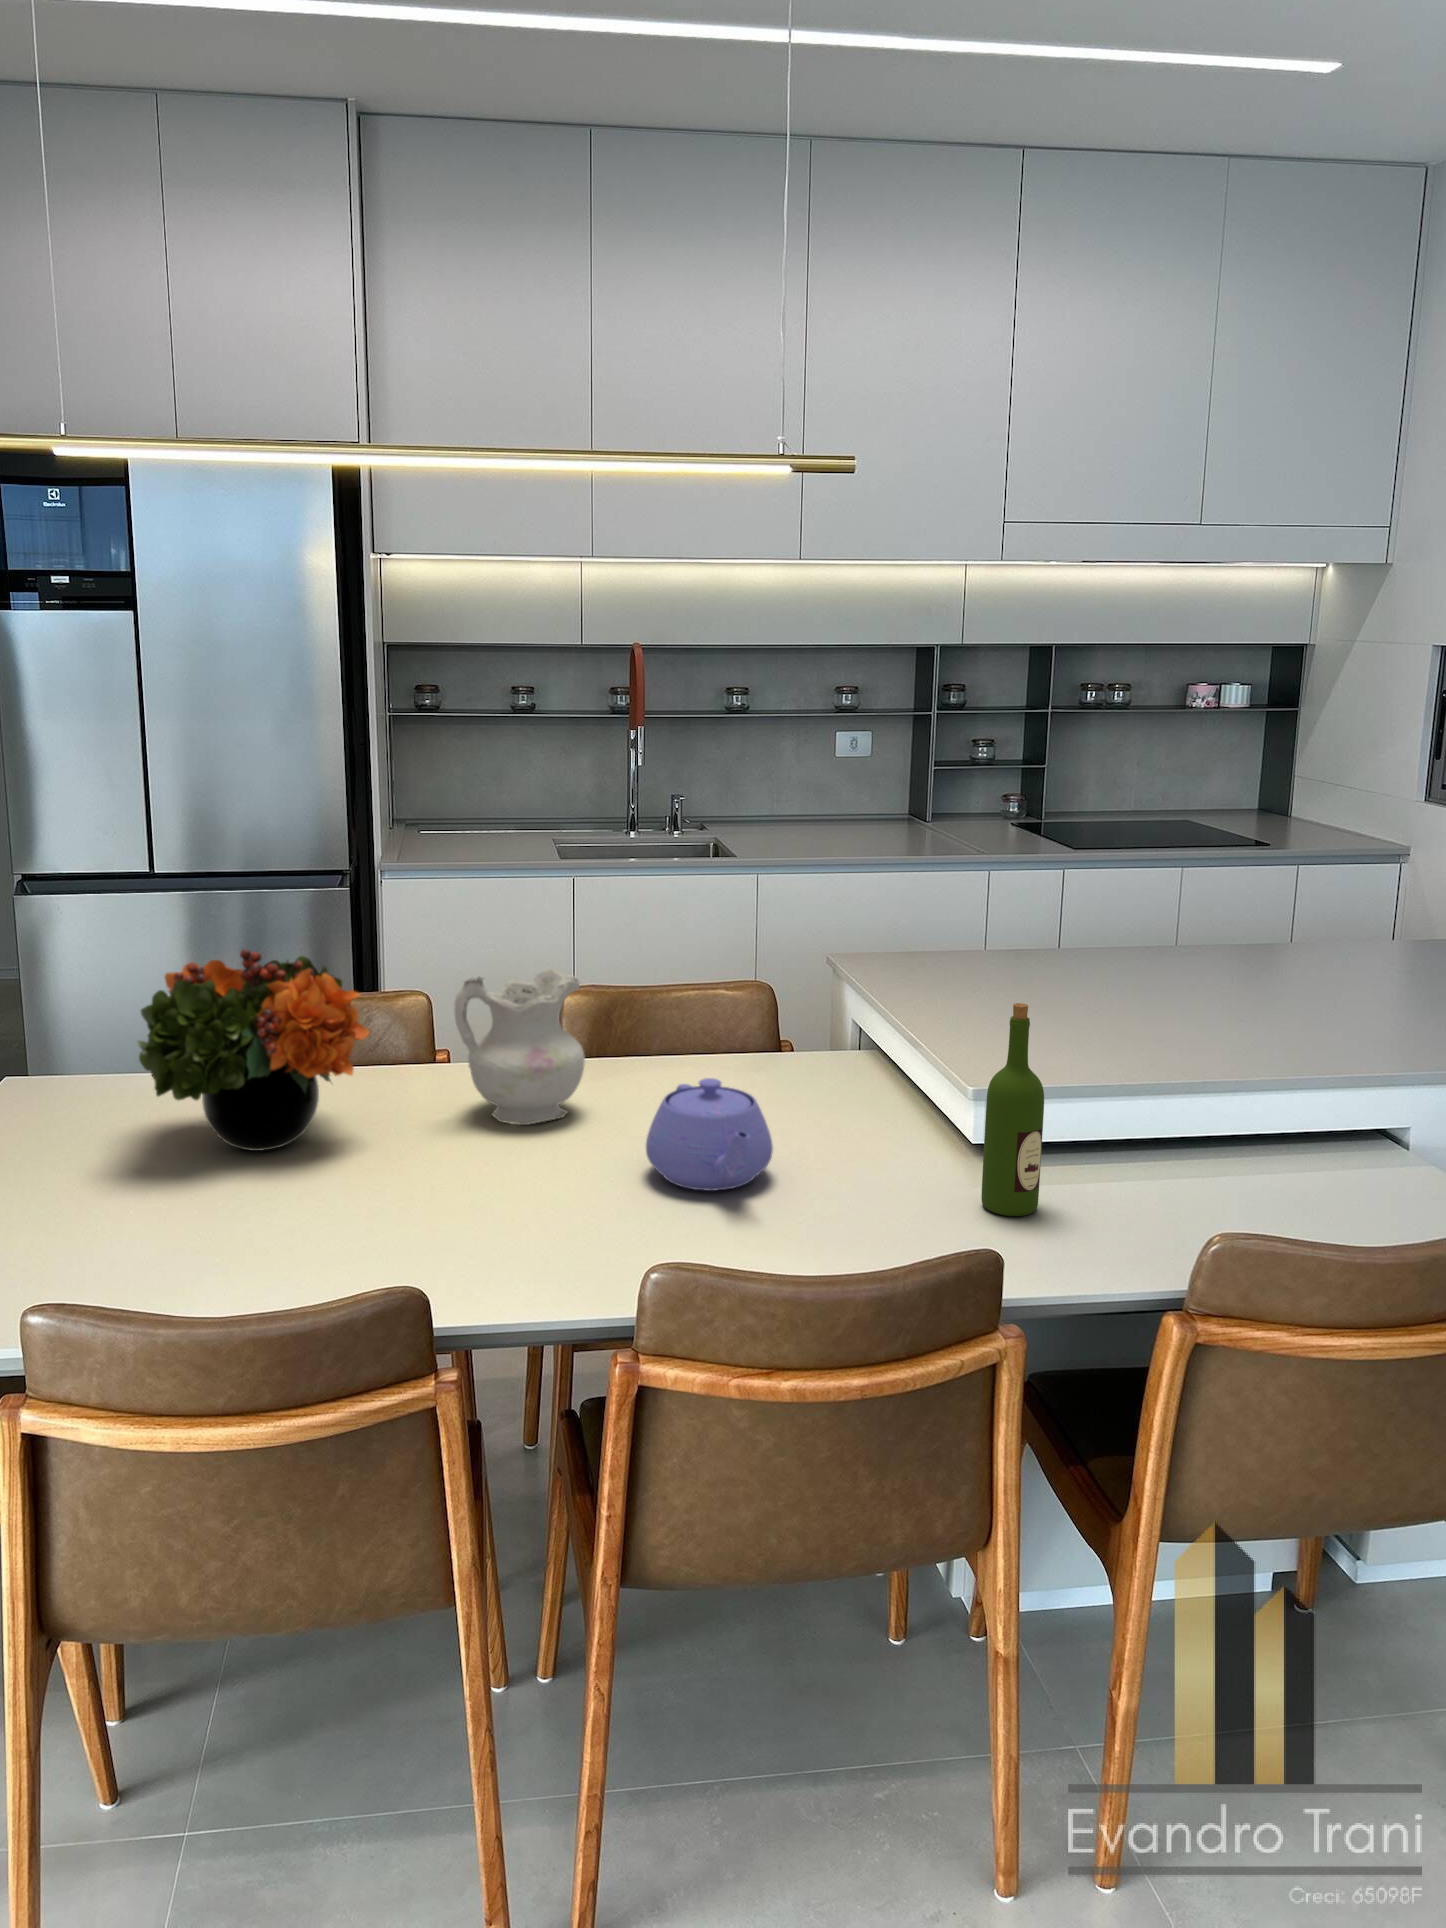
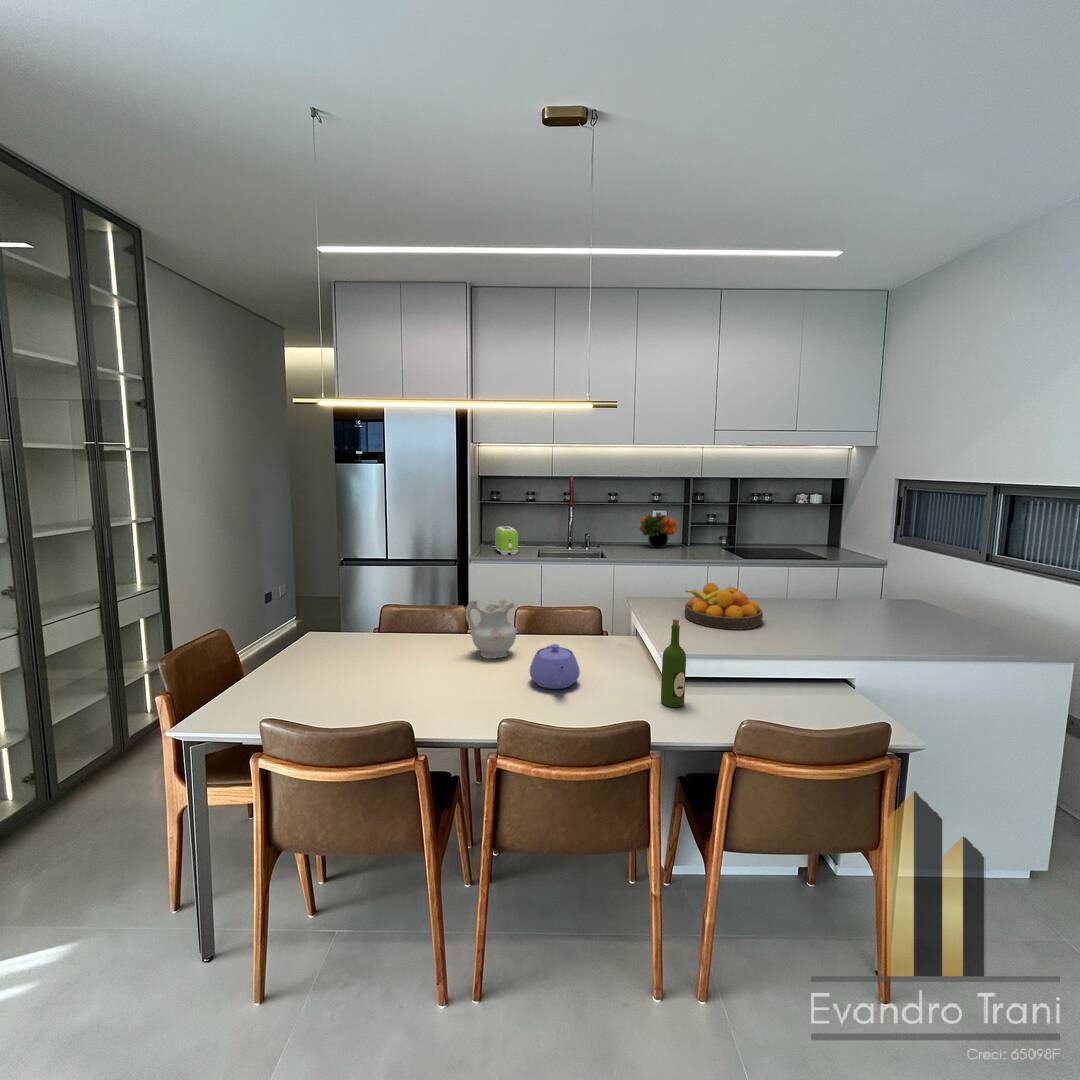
toaster: none [431,778,499,855] -> present [495,526,518,555]
fruit bowl: none [986,913,1176,1024] -> present [685,583,763,630]
flower arrangement: present [138,949,369,1151] -> present [639,513,677,548]

